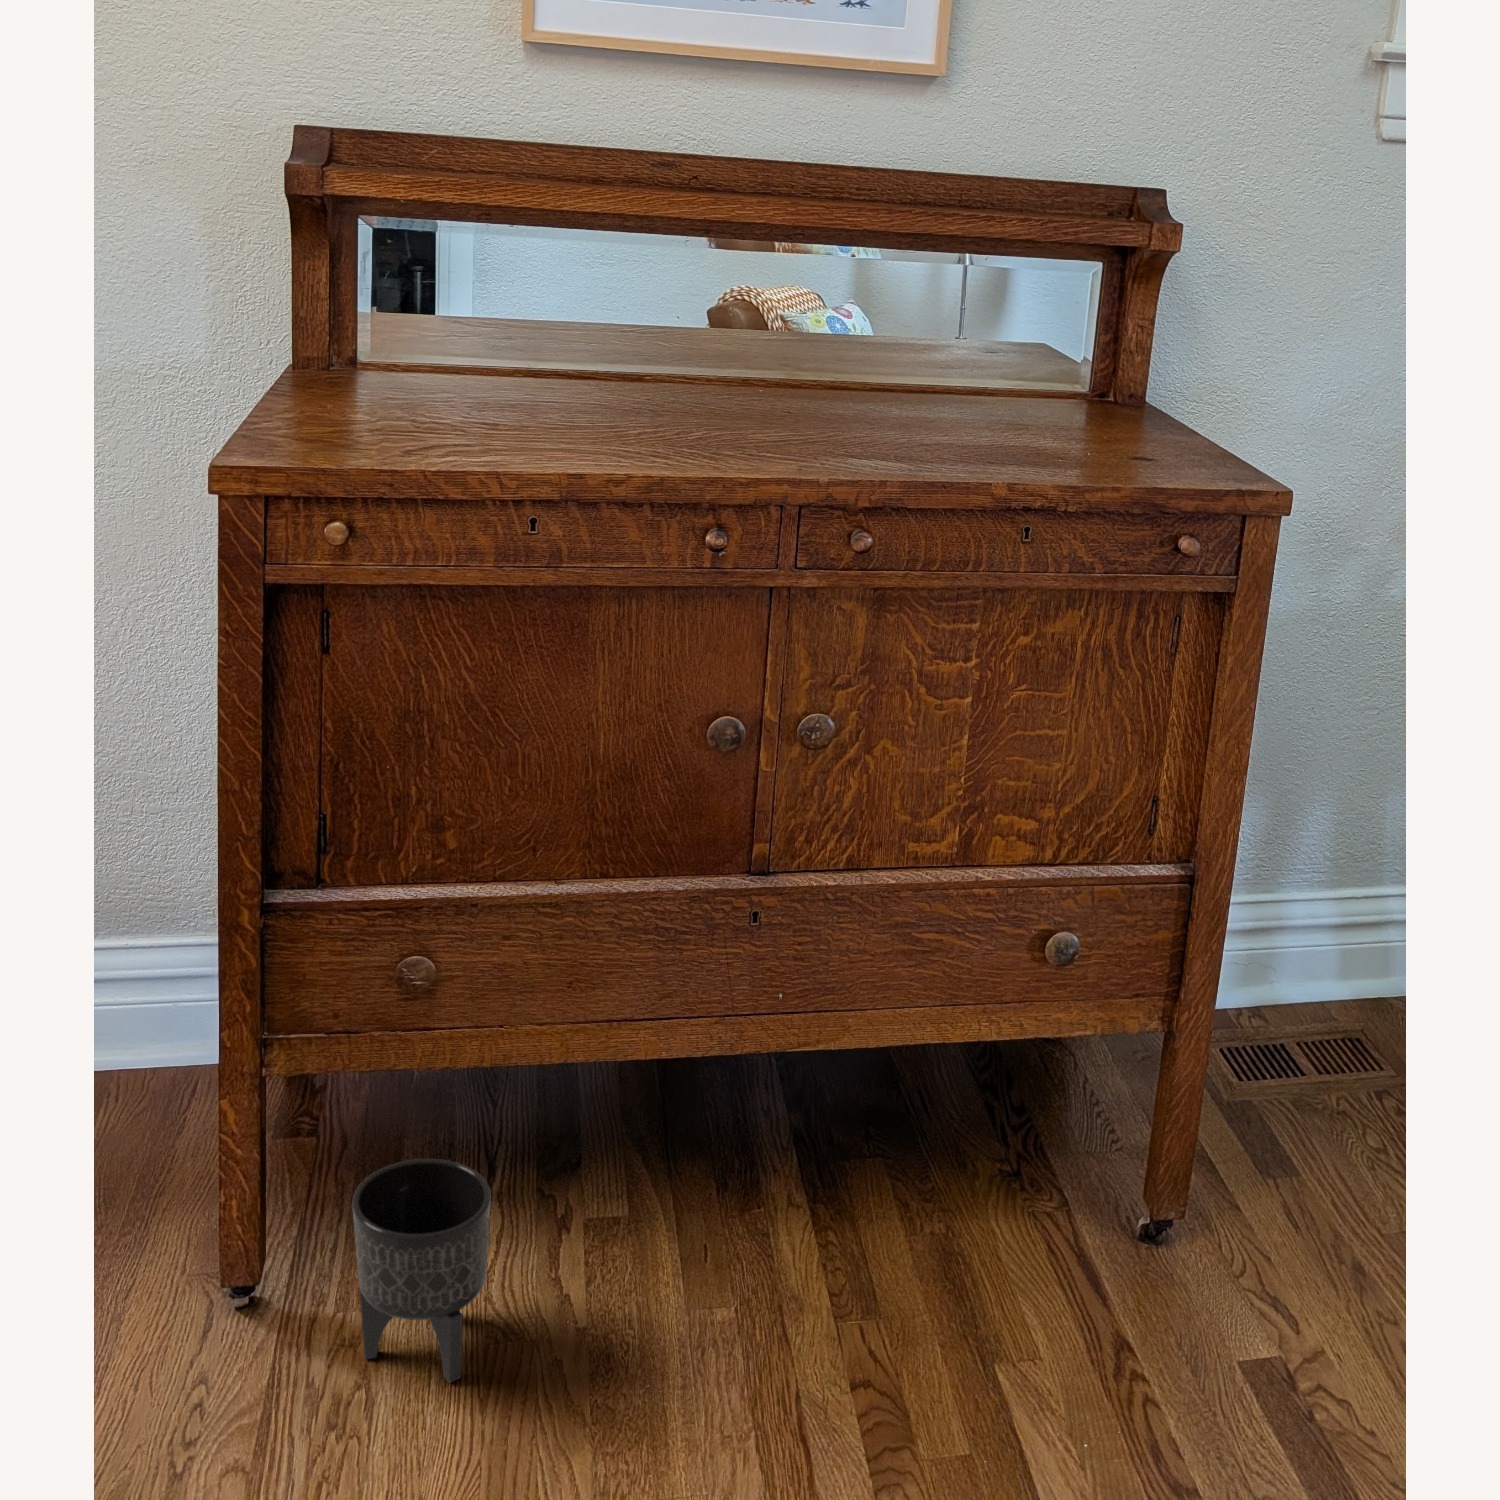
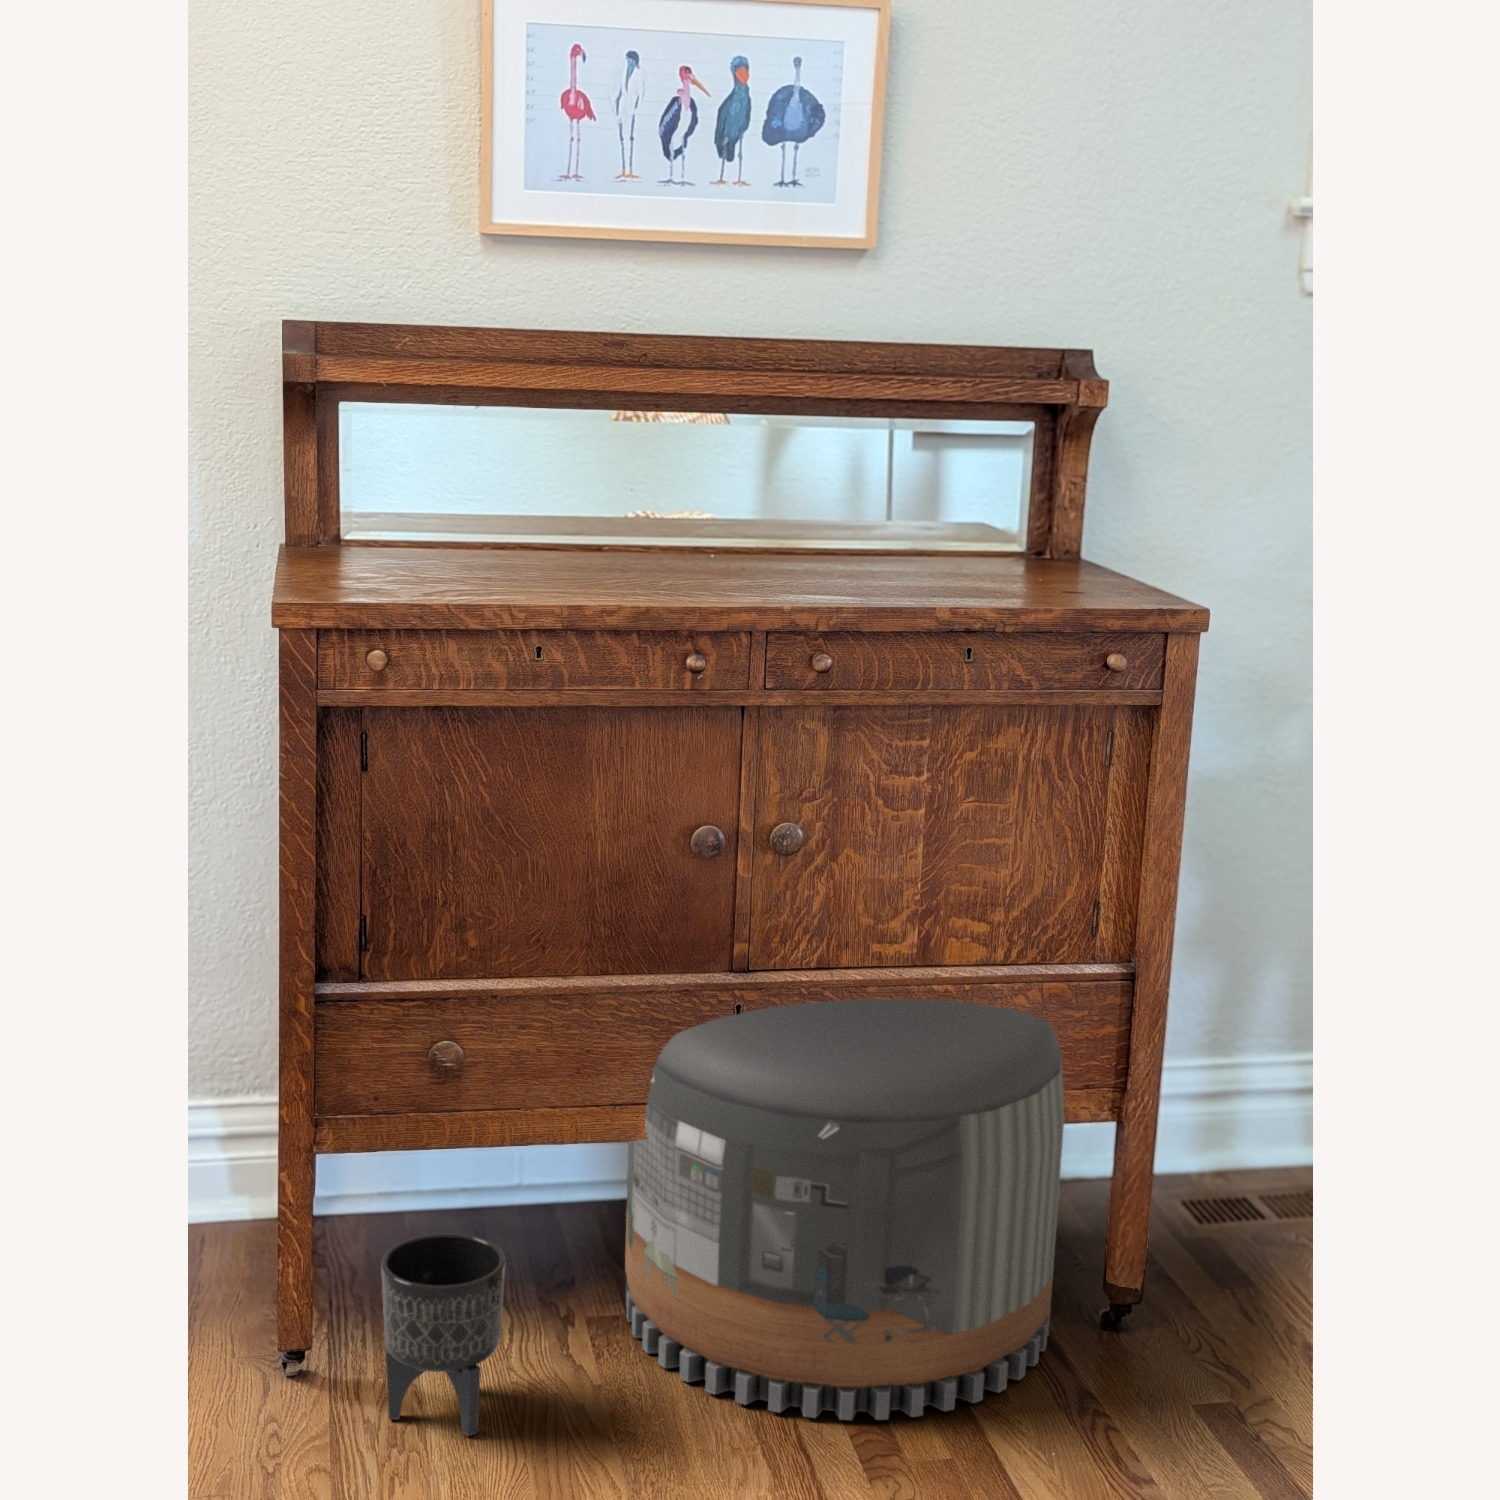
pouf: none [629,829,1110,1366] -> present [625,999,1065,1420]

